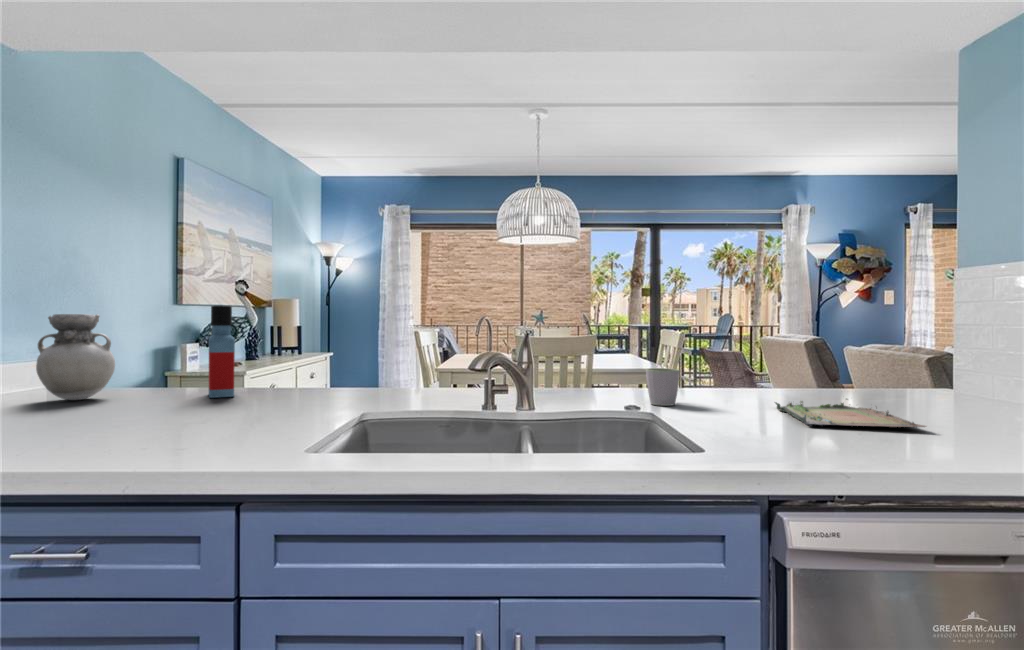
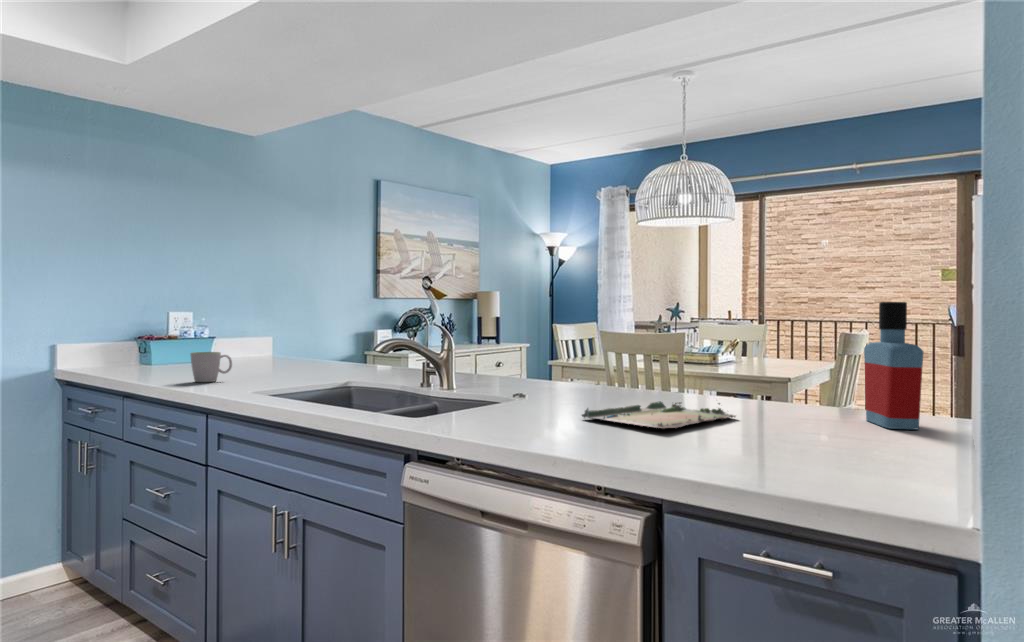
bottle: present [209,305,235,398] -> present [864,302,923,429]
vase: present [36,314,115,400] -> none [227,309,269,364]
mug: present [646,368,680,406] -> present [190,352,232,382]

